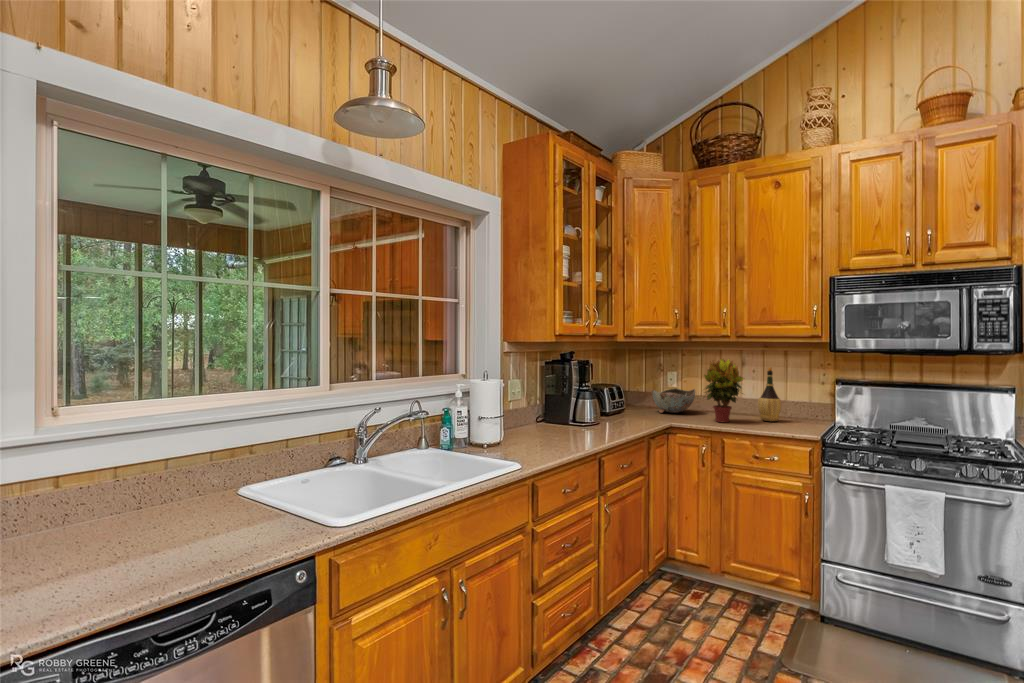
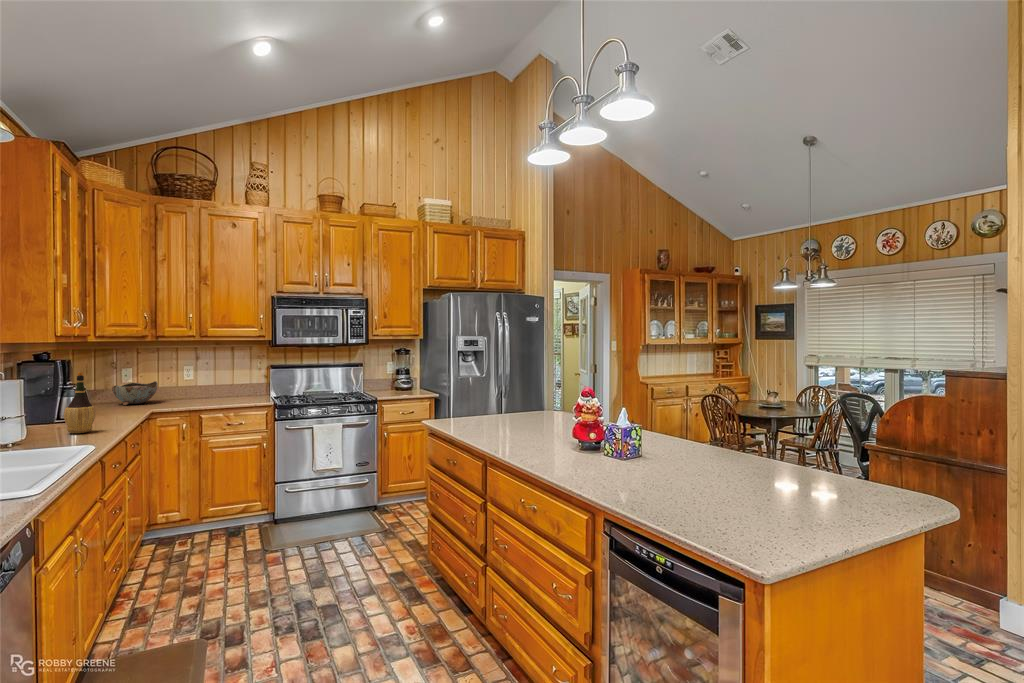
potted plant: present [704,359,744,423] -> none [173,354,211,405]
wine bottle: present [758,367,782,421] -> present [64,372,95,433]

